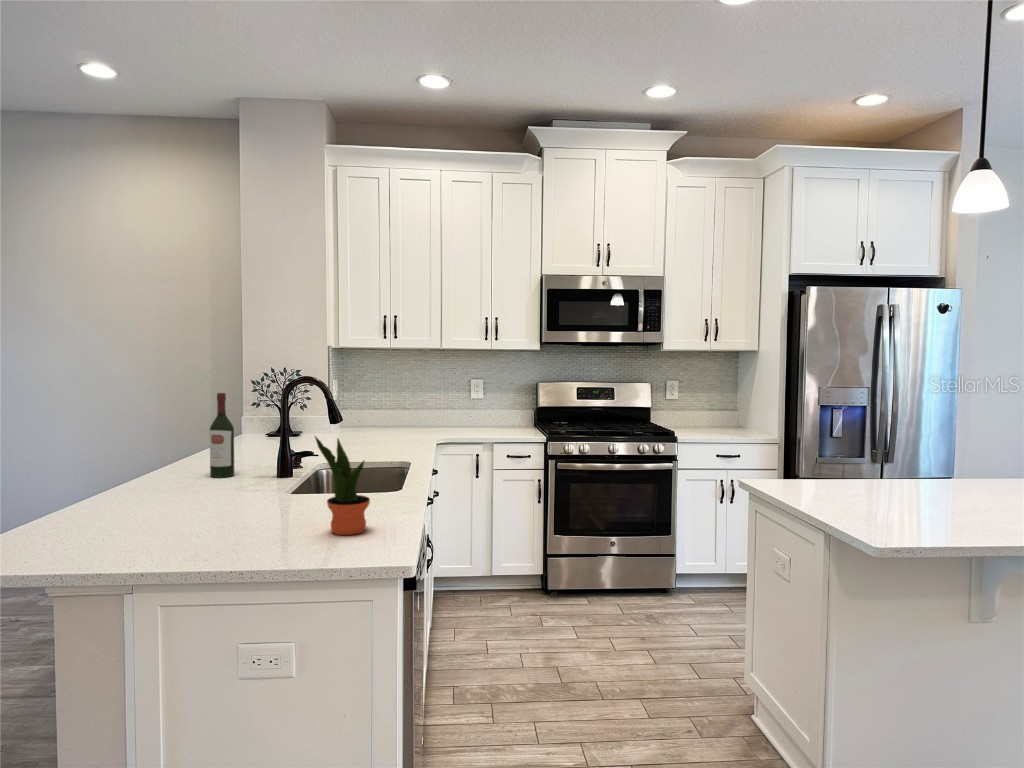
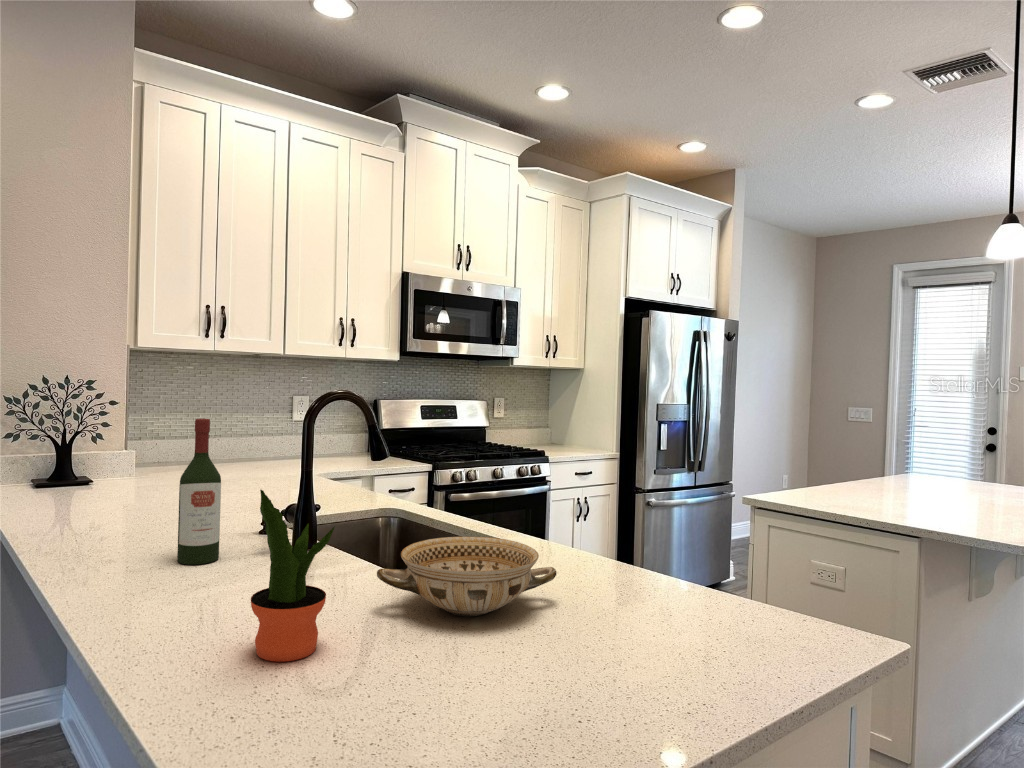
potted plant: present [315,436,370,535] -> present [251,490,335,662]
ceramic bowl: none [209,470,307,516] -> present [377,536,557,616]

